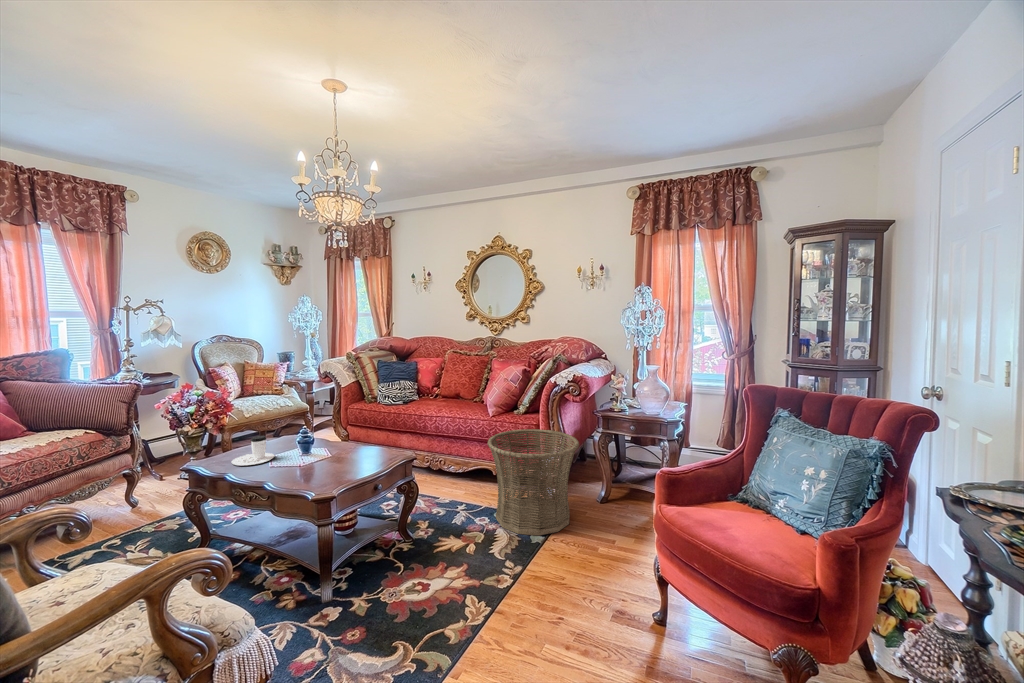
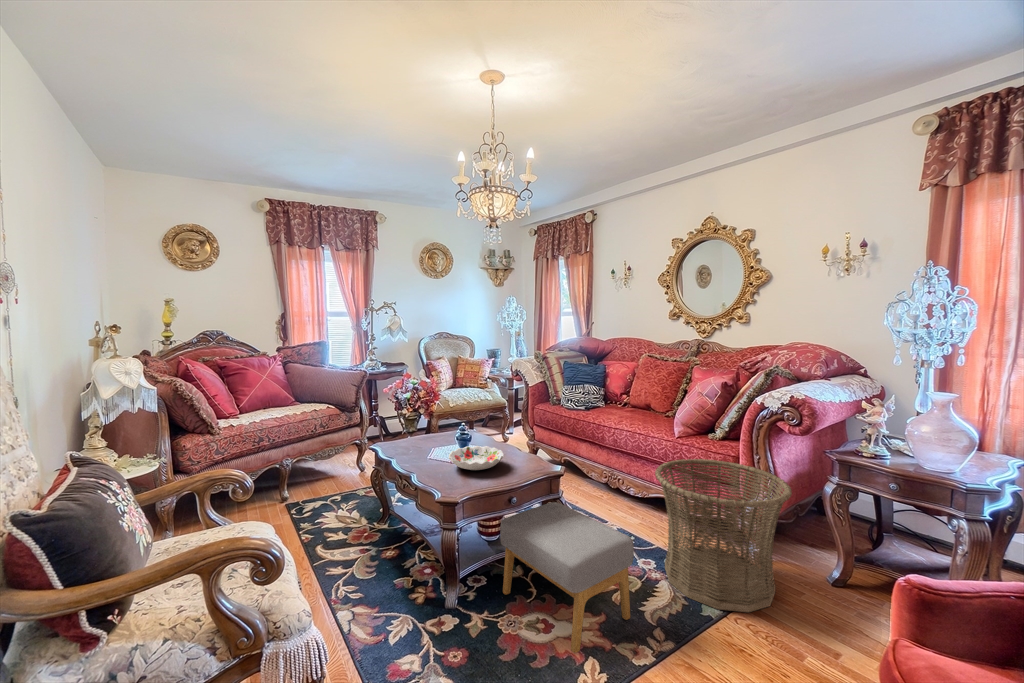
coffee cup: present [231,436,274,466] -> none [401,426,436,452]
decorative bowl: none [303,445,362,470] -> present [449,446,504,470]
footstool: none [370,484,486,597] -> present [500,502,634,653]

